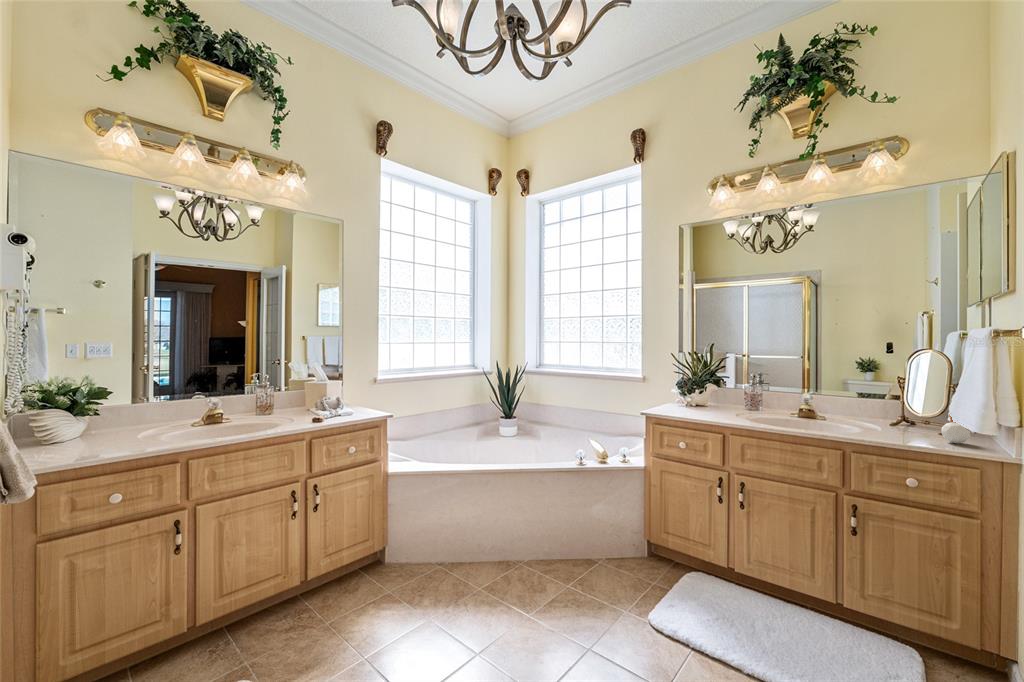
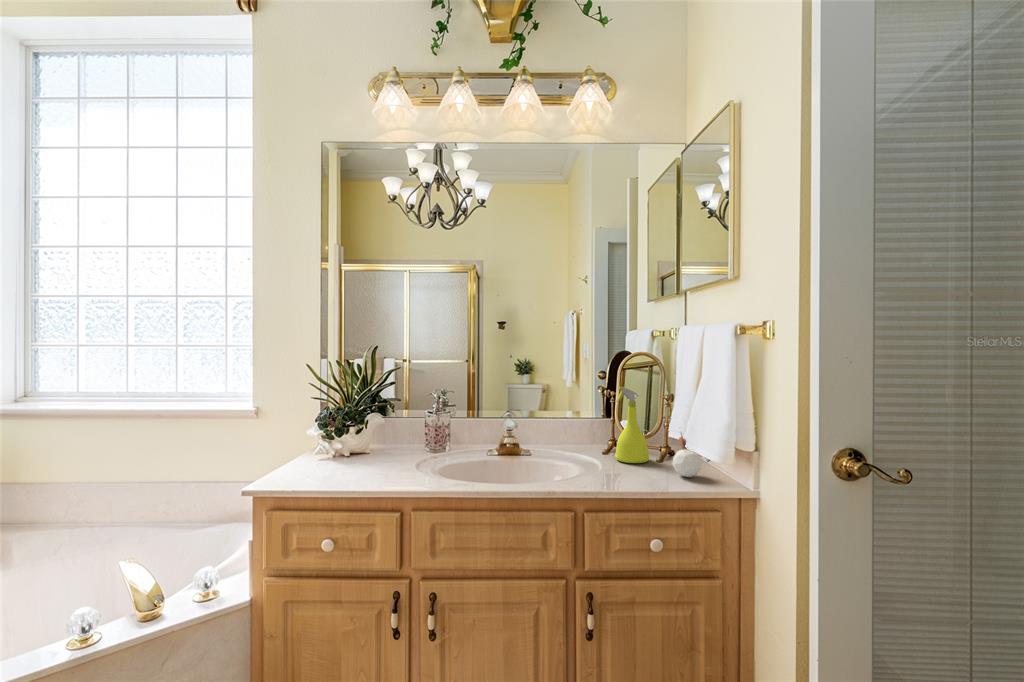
spray bottle: none [897,374,931,433] -> present [615,387,649,463]

